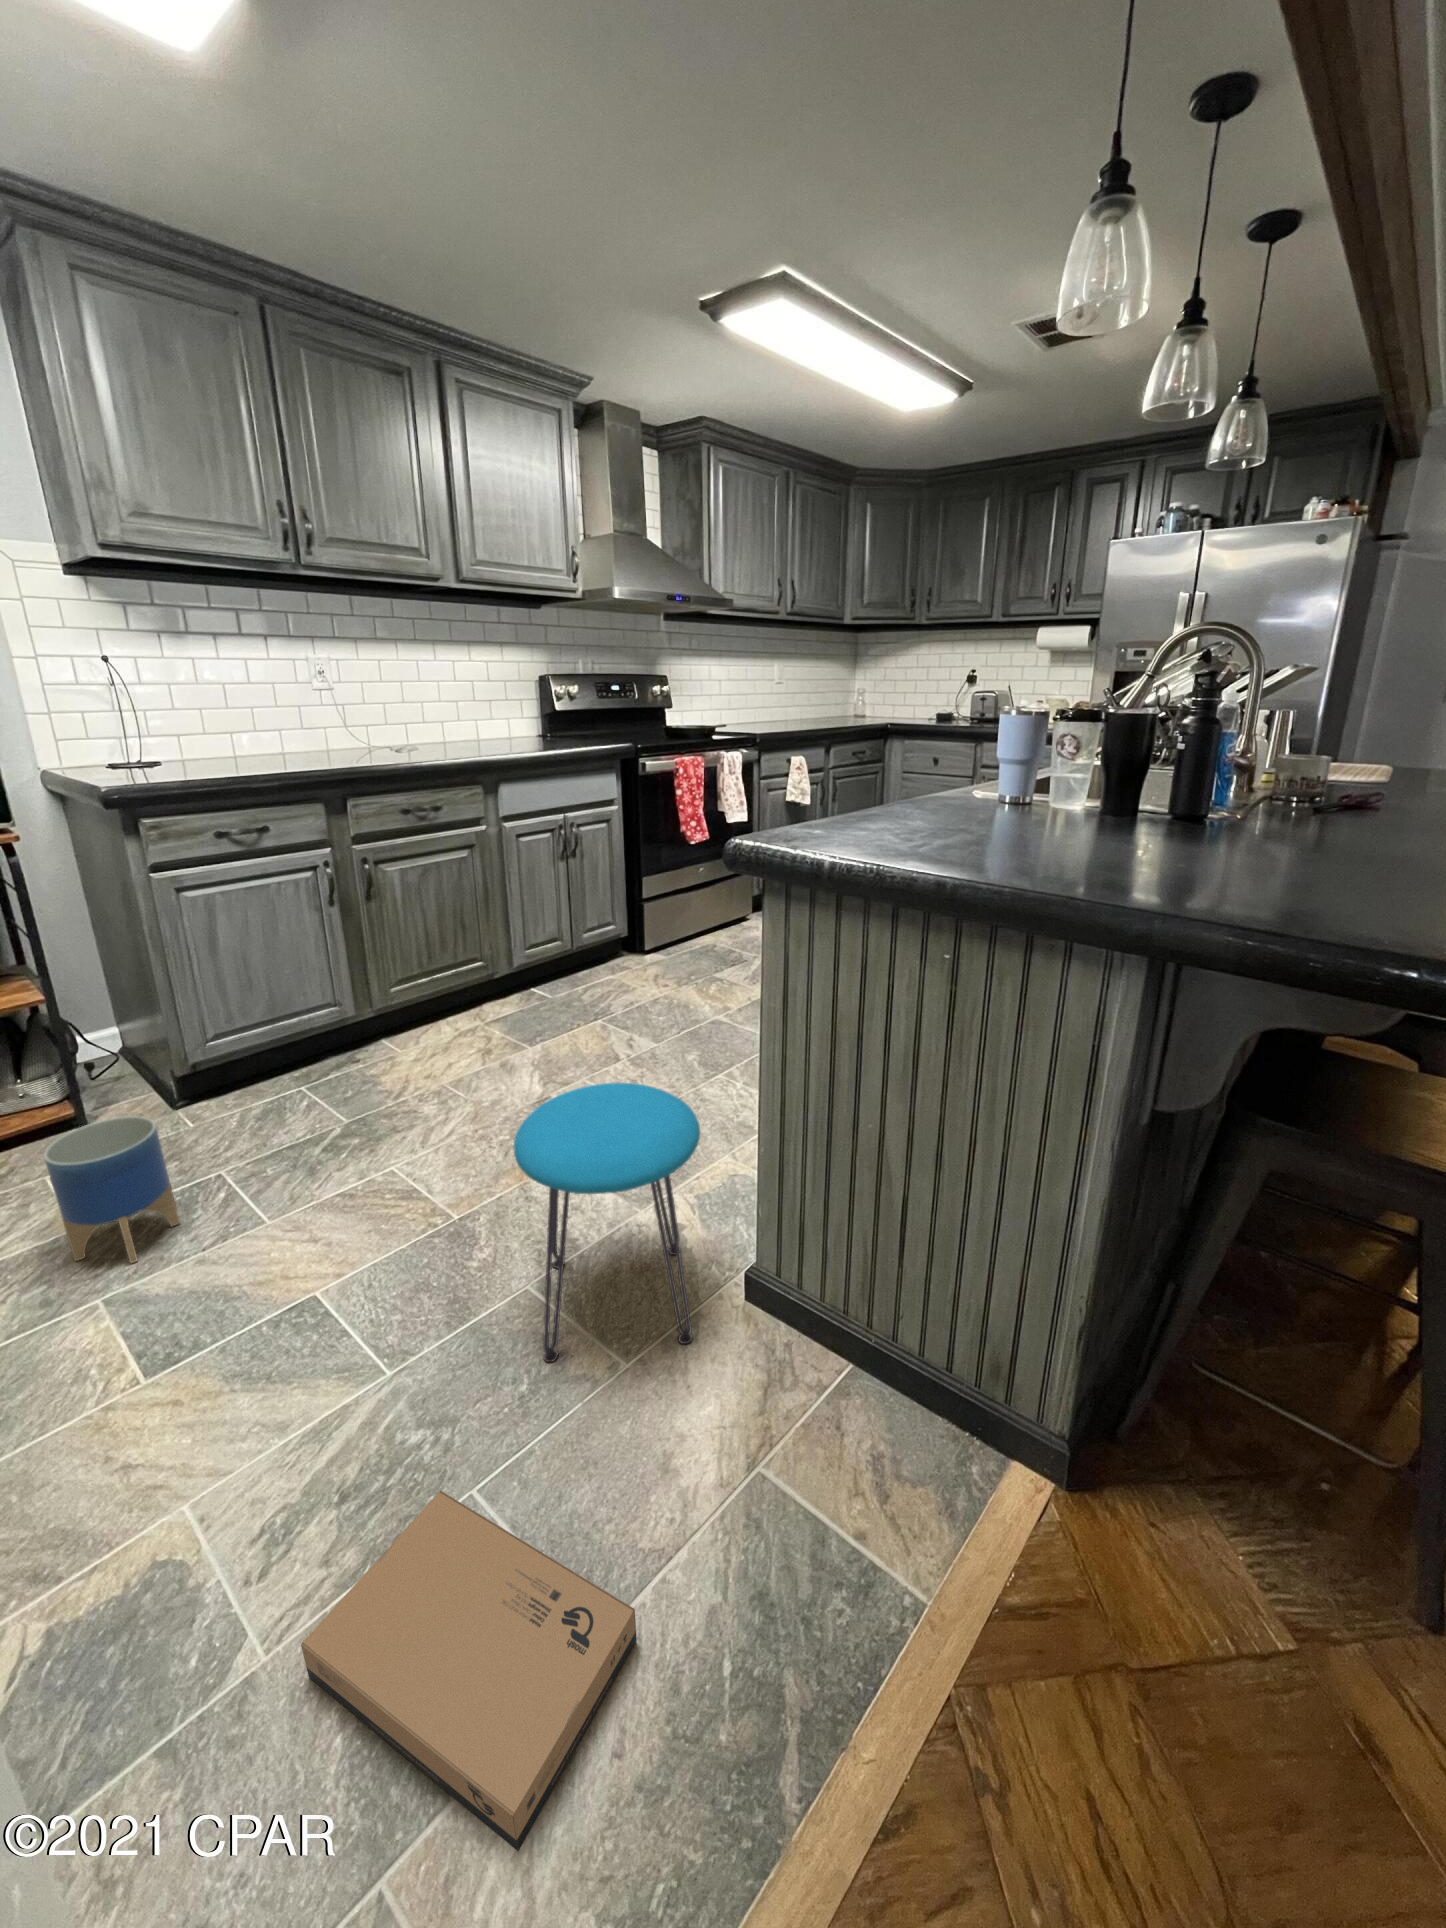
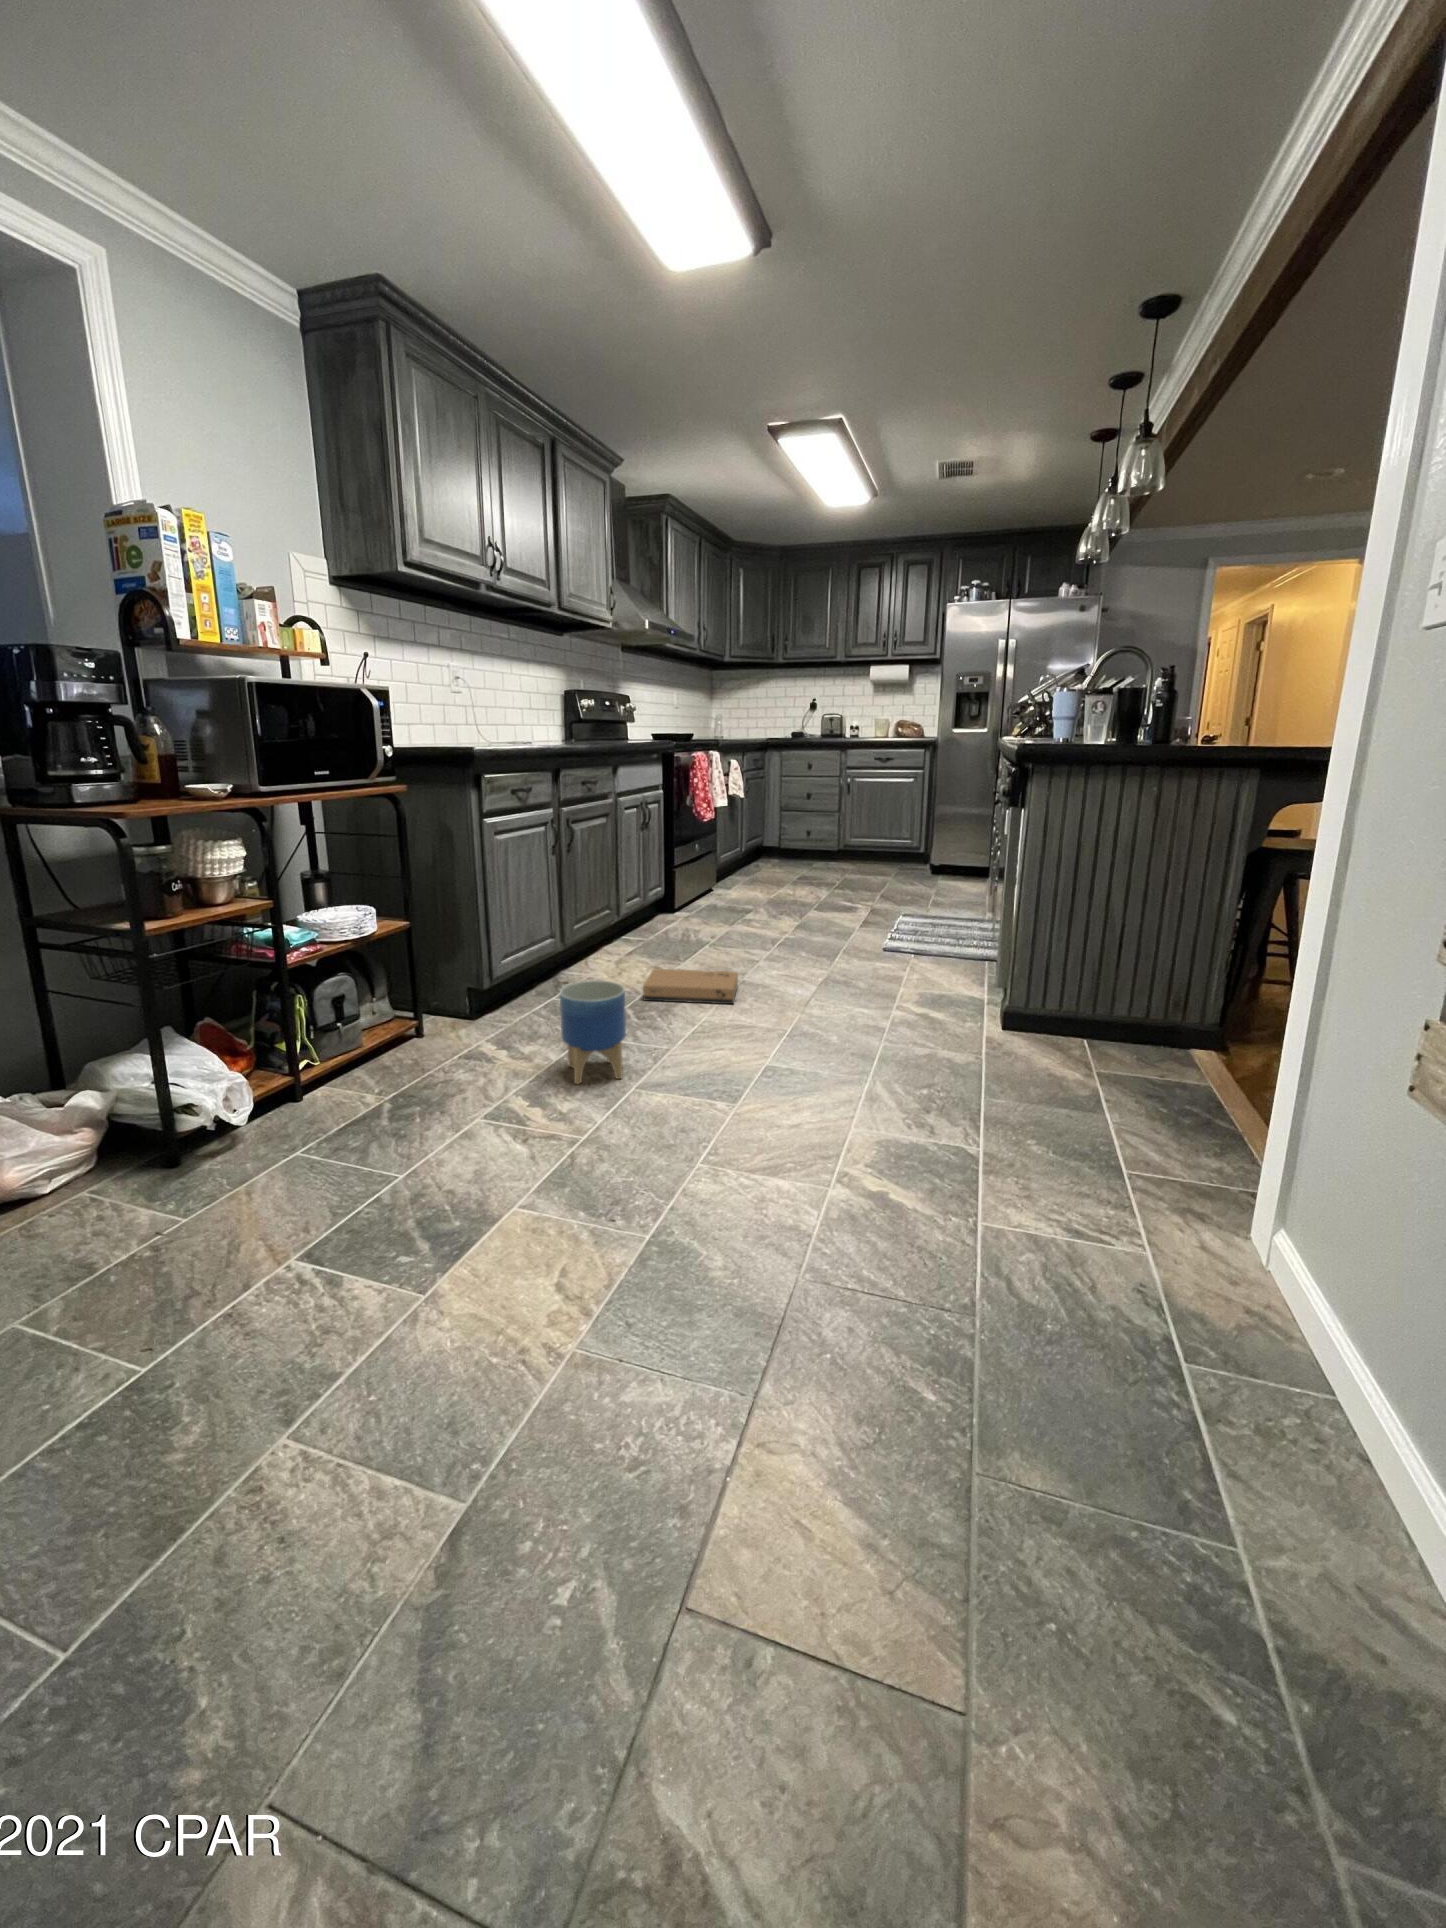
stool: present [514,1083,700,1362] -> none [883,912,1010,1068]
cardboard box: present [301,1491,637,1851] -> present [643,969,738,1004]

